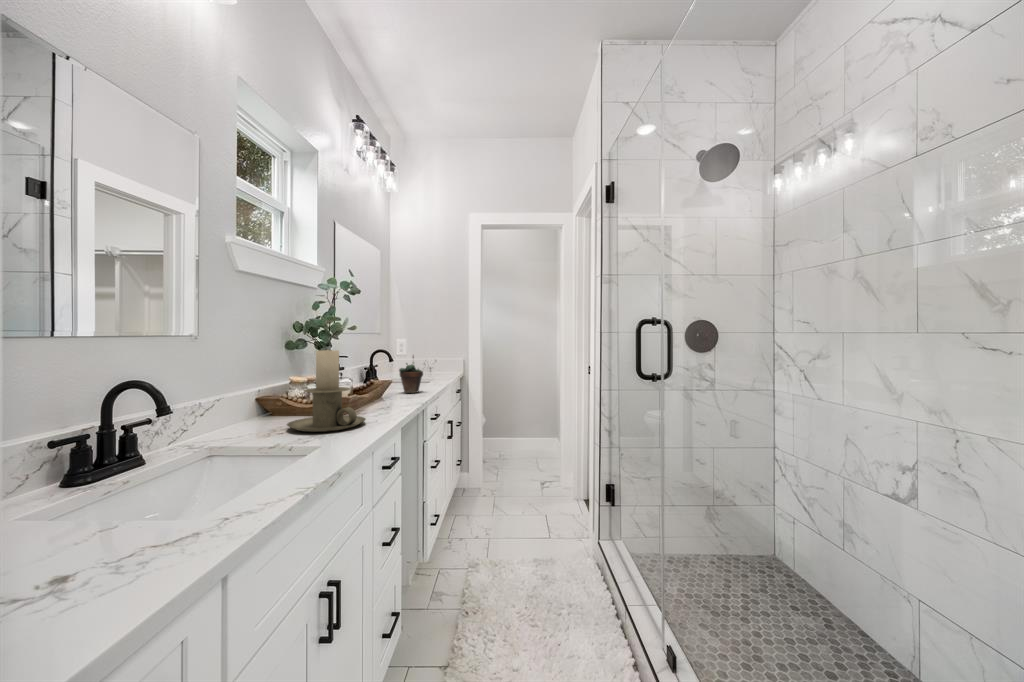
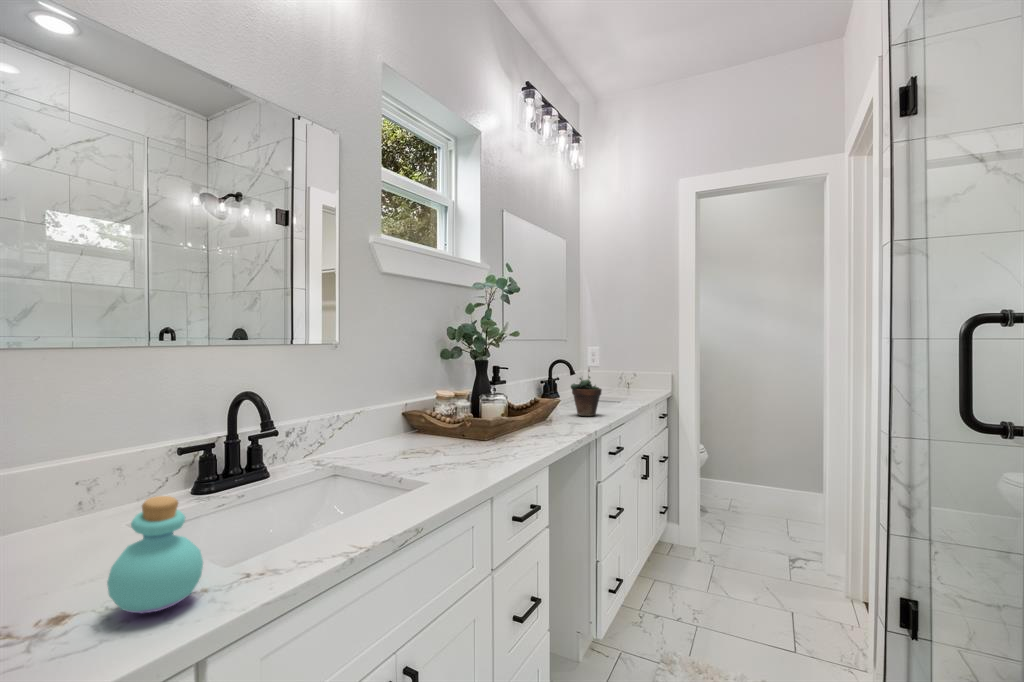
candle holder: present [287,350,365,432] -> none [417,360,505,459]
perfume bottle: none [99,468,191,573] -> present [107,496,203,613]

